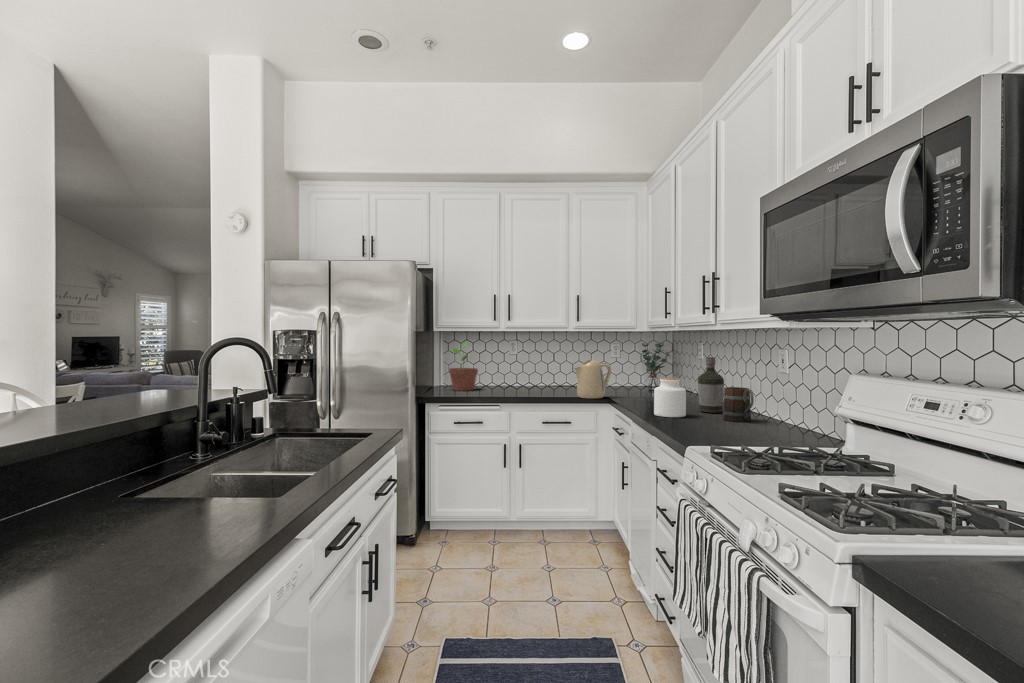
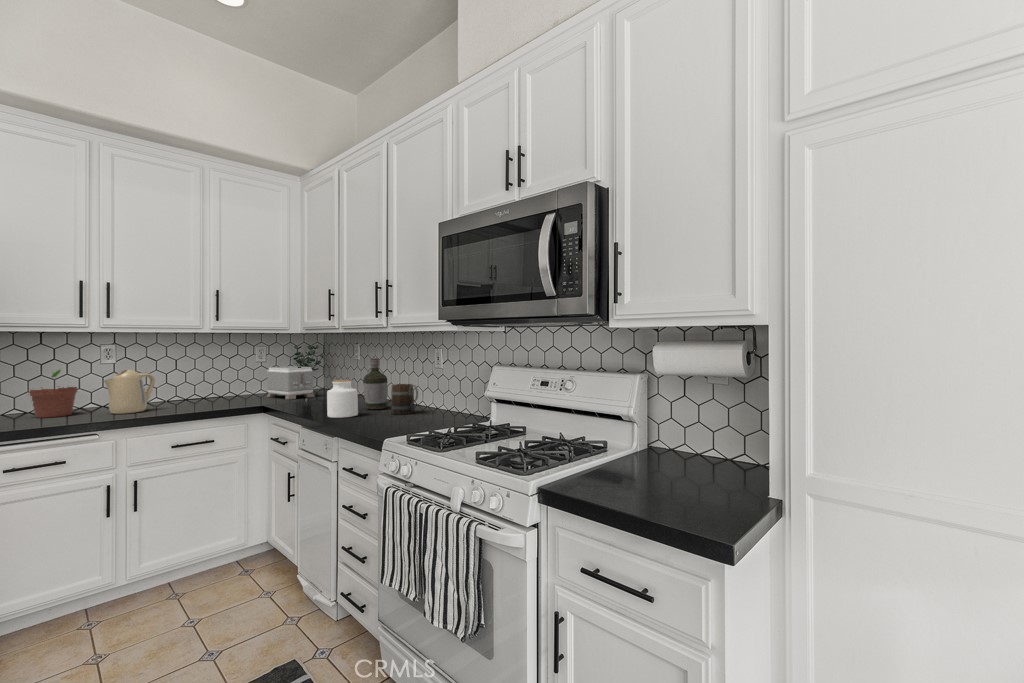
kettle: present [574,360,611,399] -> present [104,370,155,414]
toaster: none [618,362,661,394] -> present [267,366,315,400]

